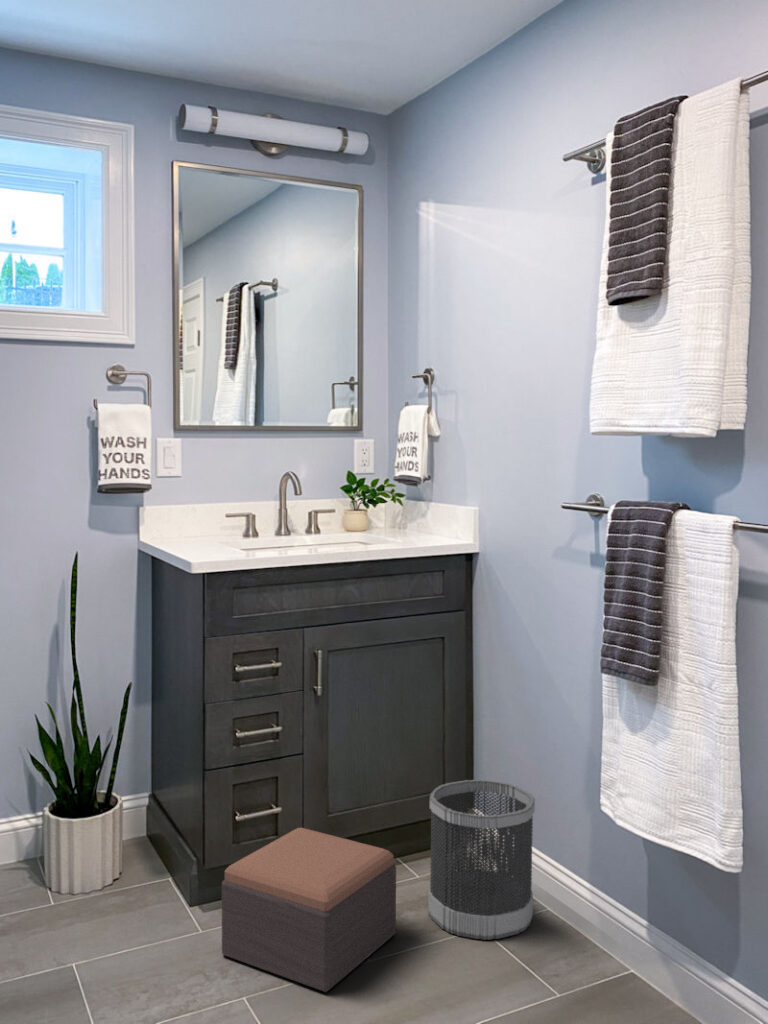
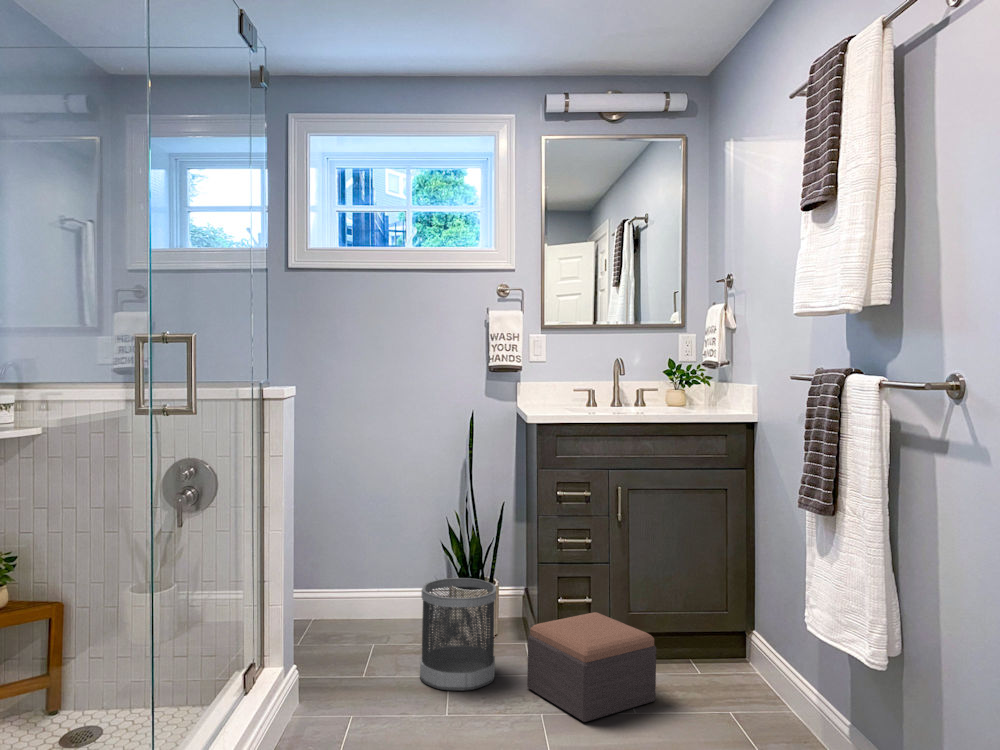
wastebasket: present [428,780,535,940] -> present [420,578,496,690]

